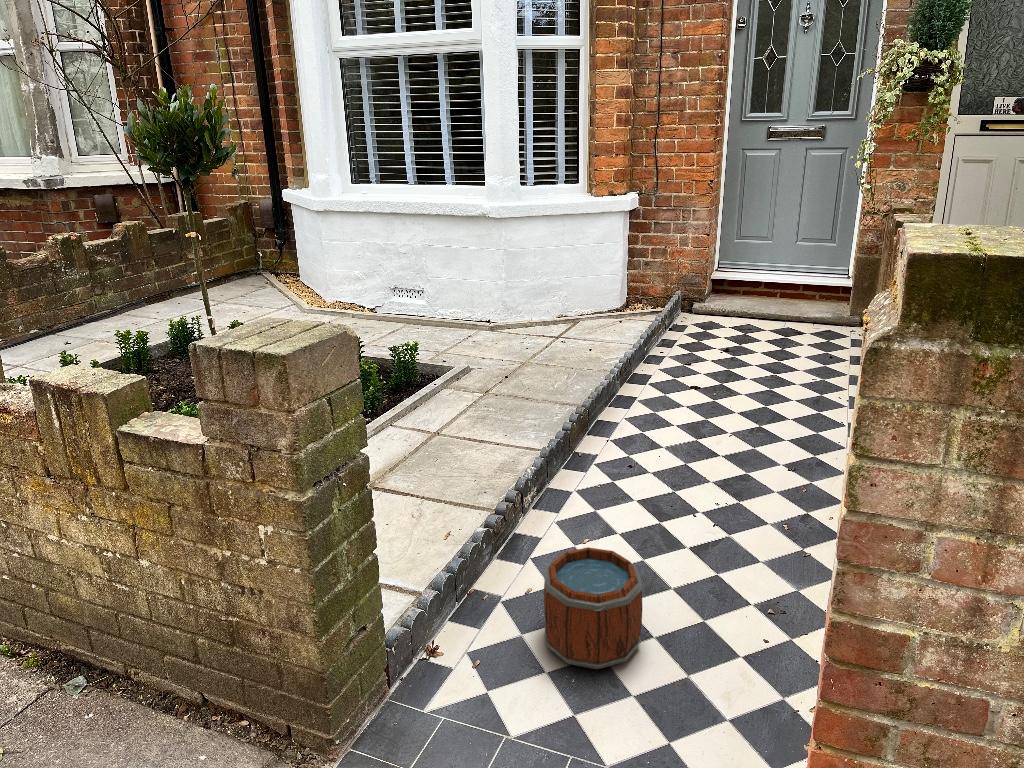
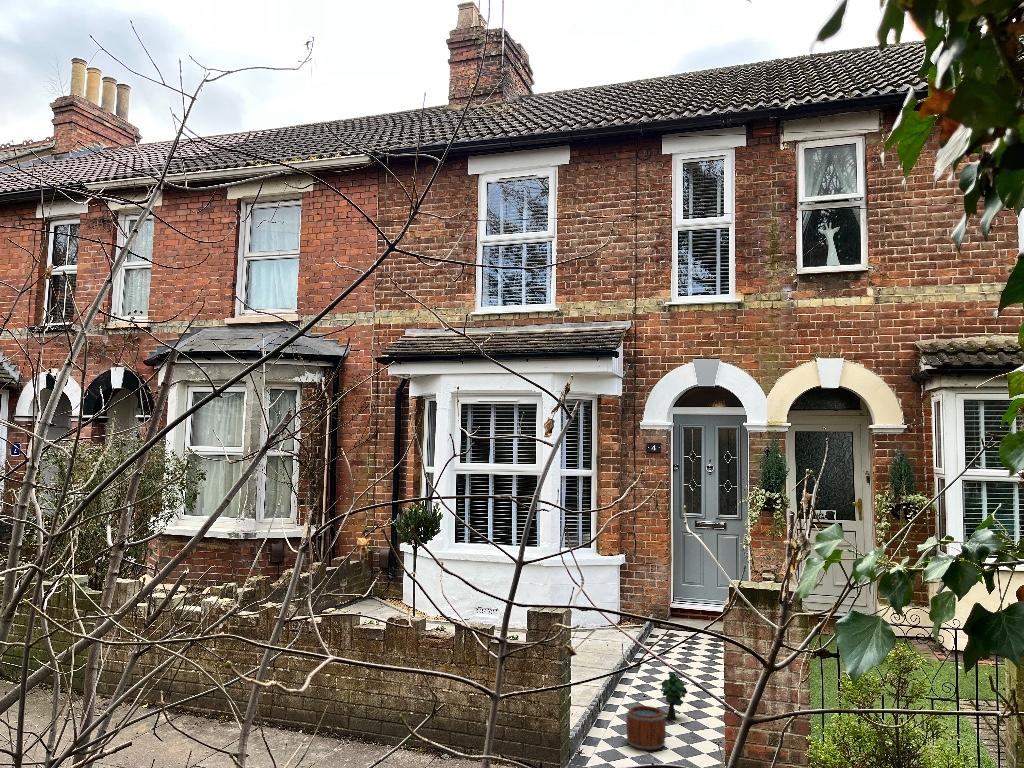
decorative plant: none [647,436,717,544] -> present [659,671,688,720]

